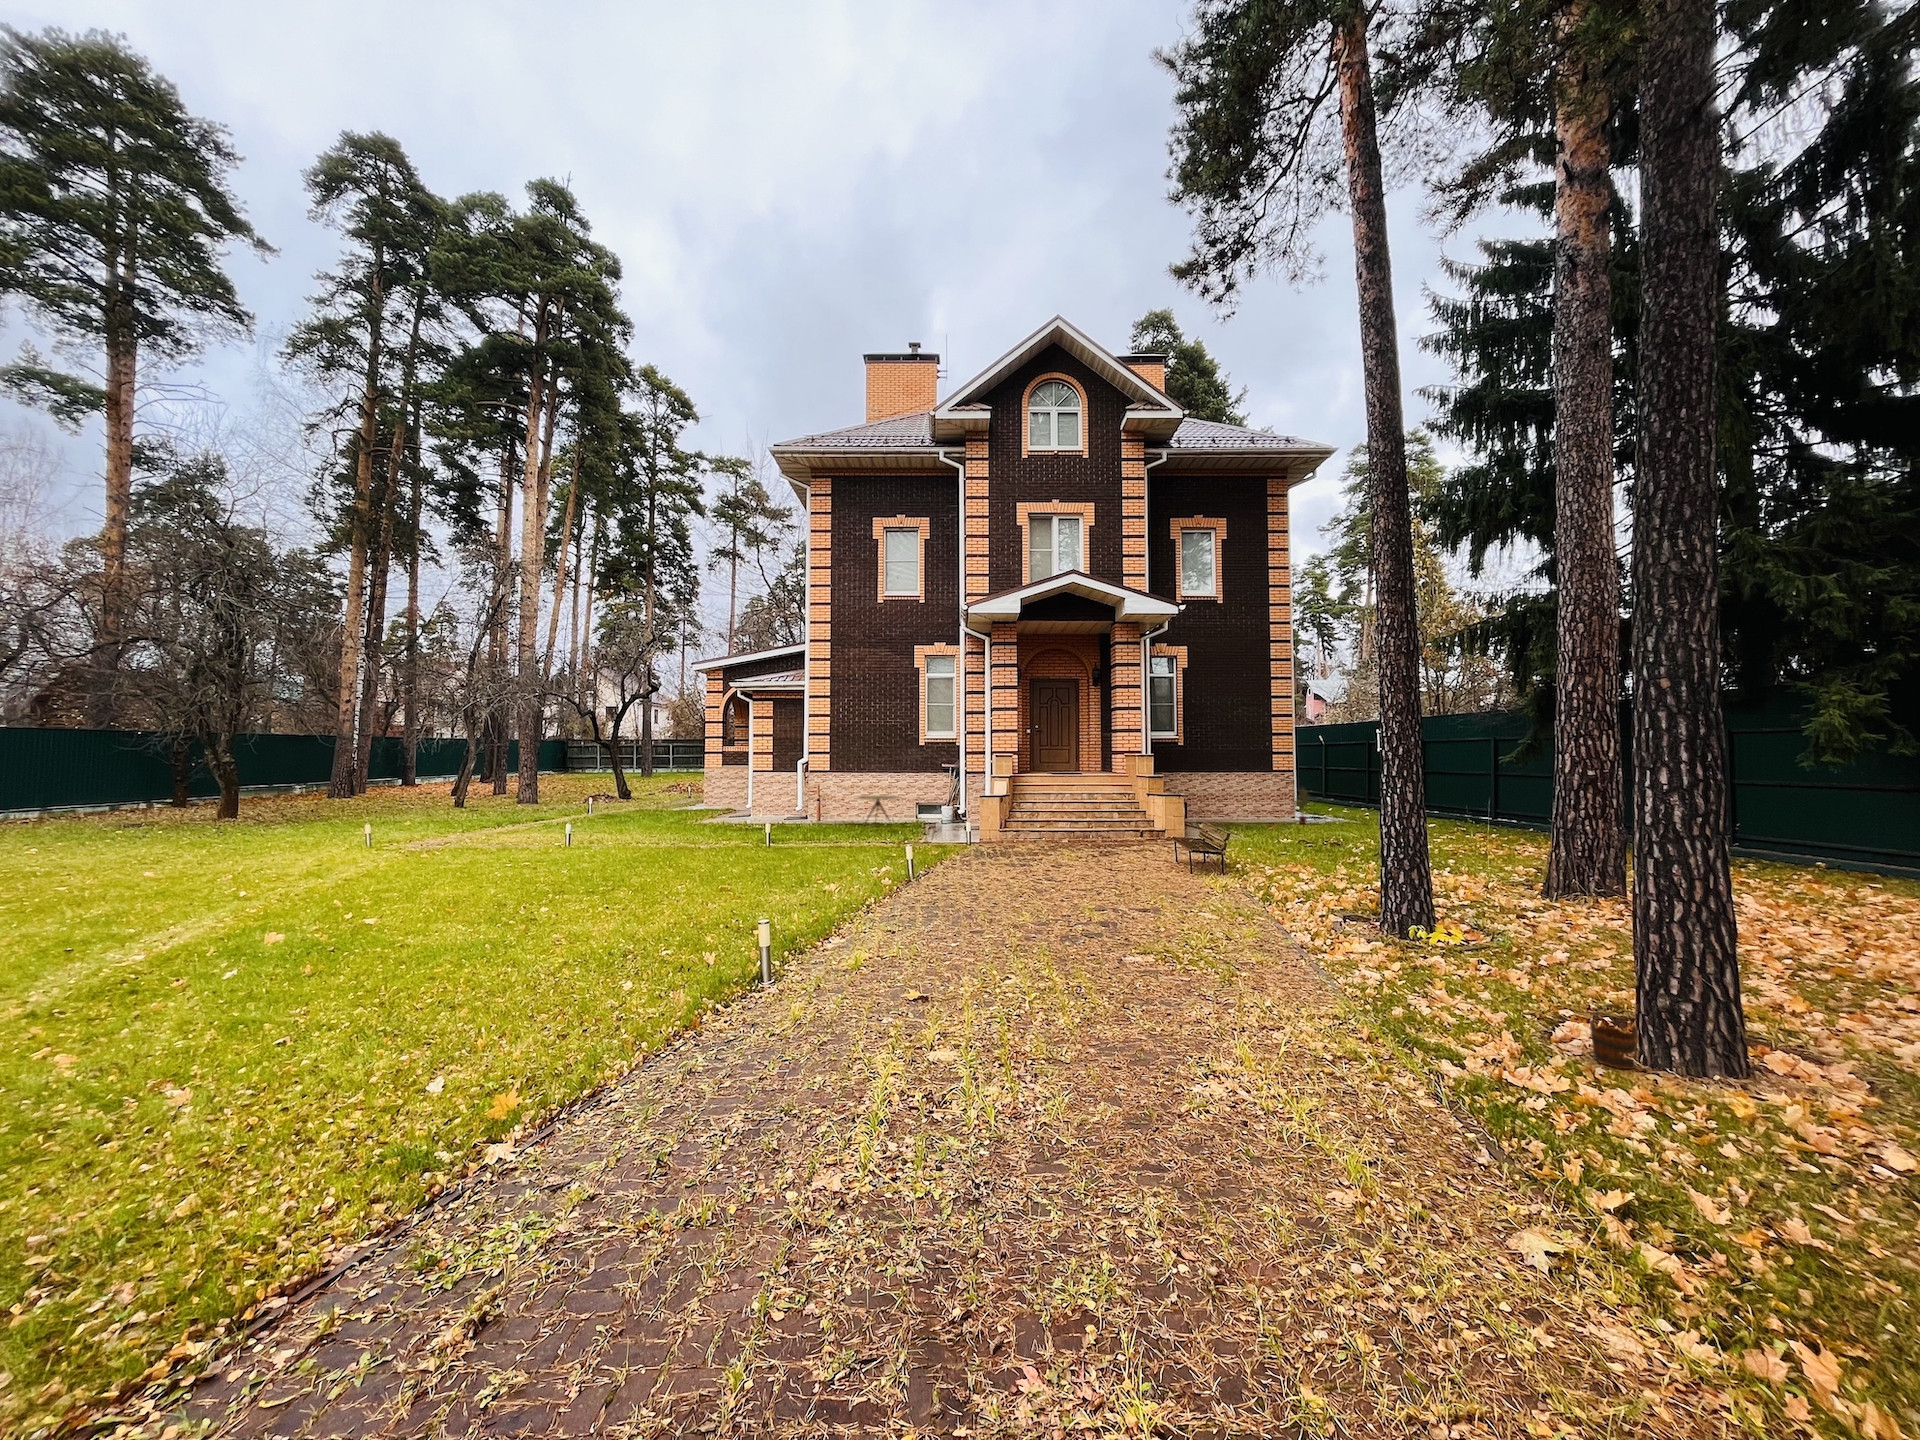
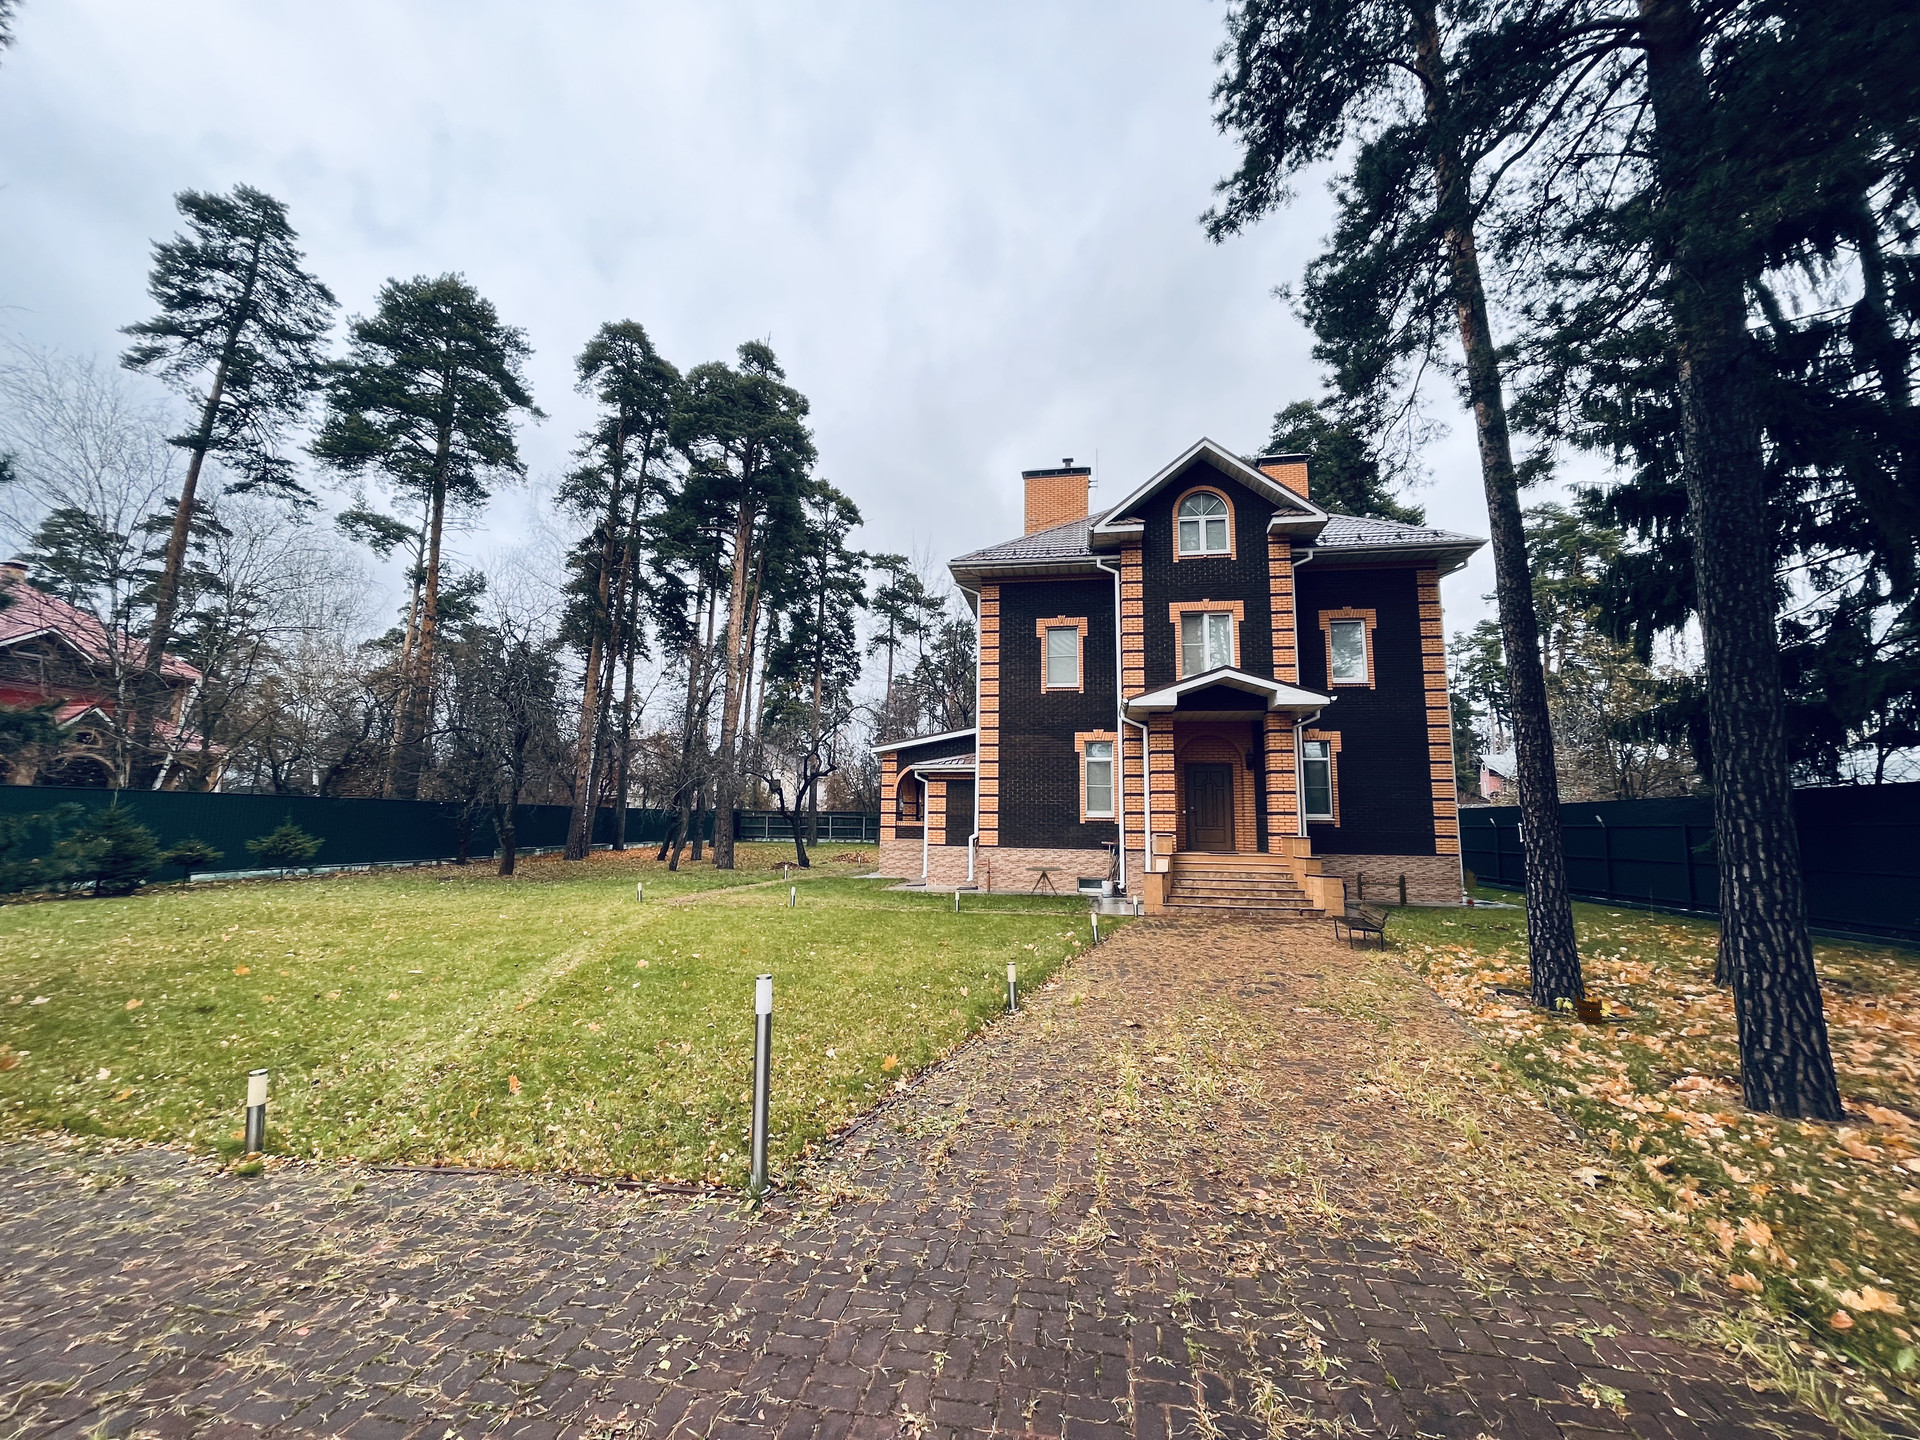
bench: none [1199,793,1244,825] -> present [1357,872,1407,906]
wooden bucket: present [1589,1004,1638,1069] -> present [1575,985,1603,1023]

